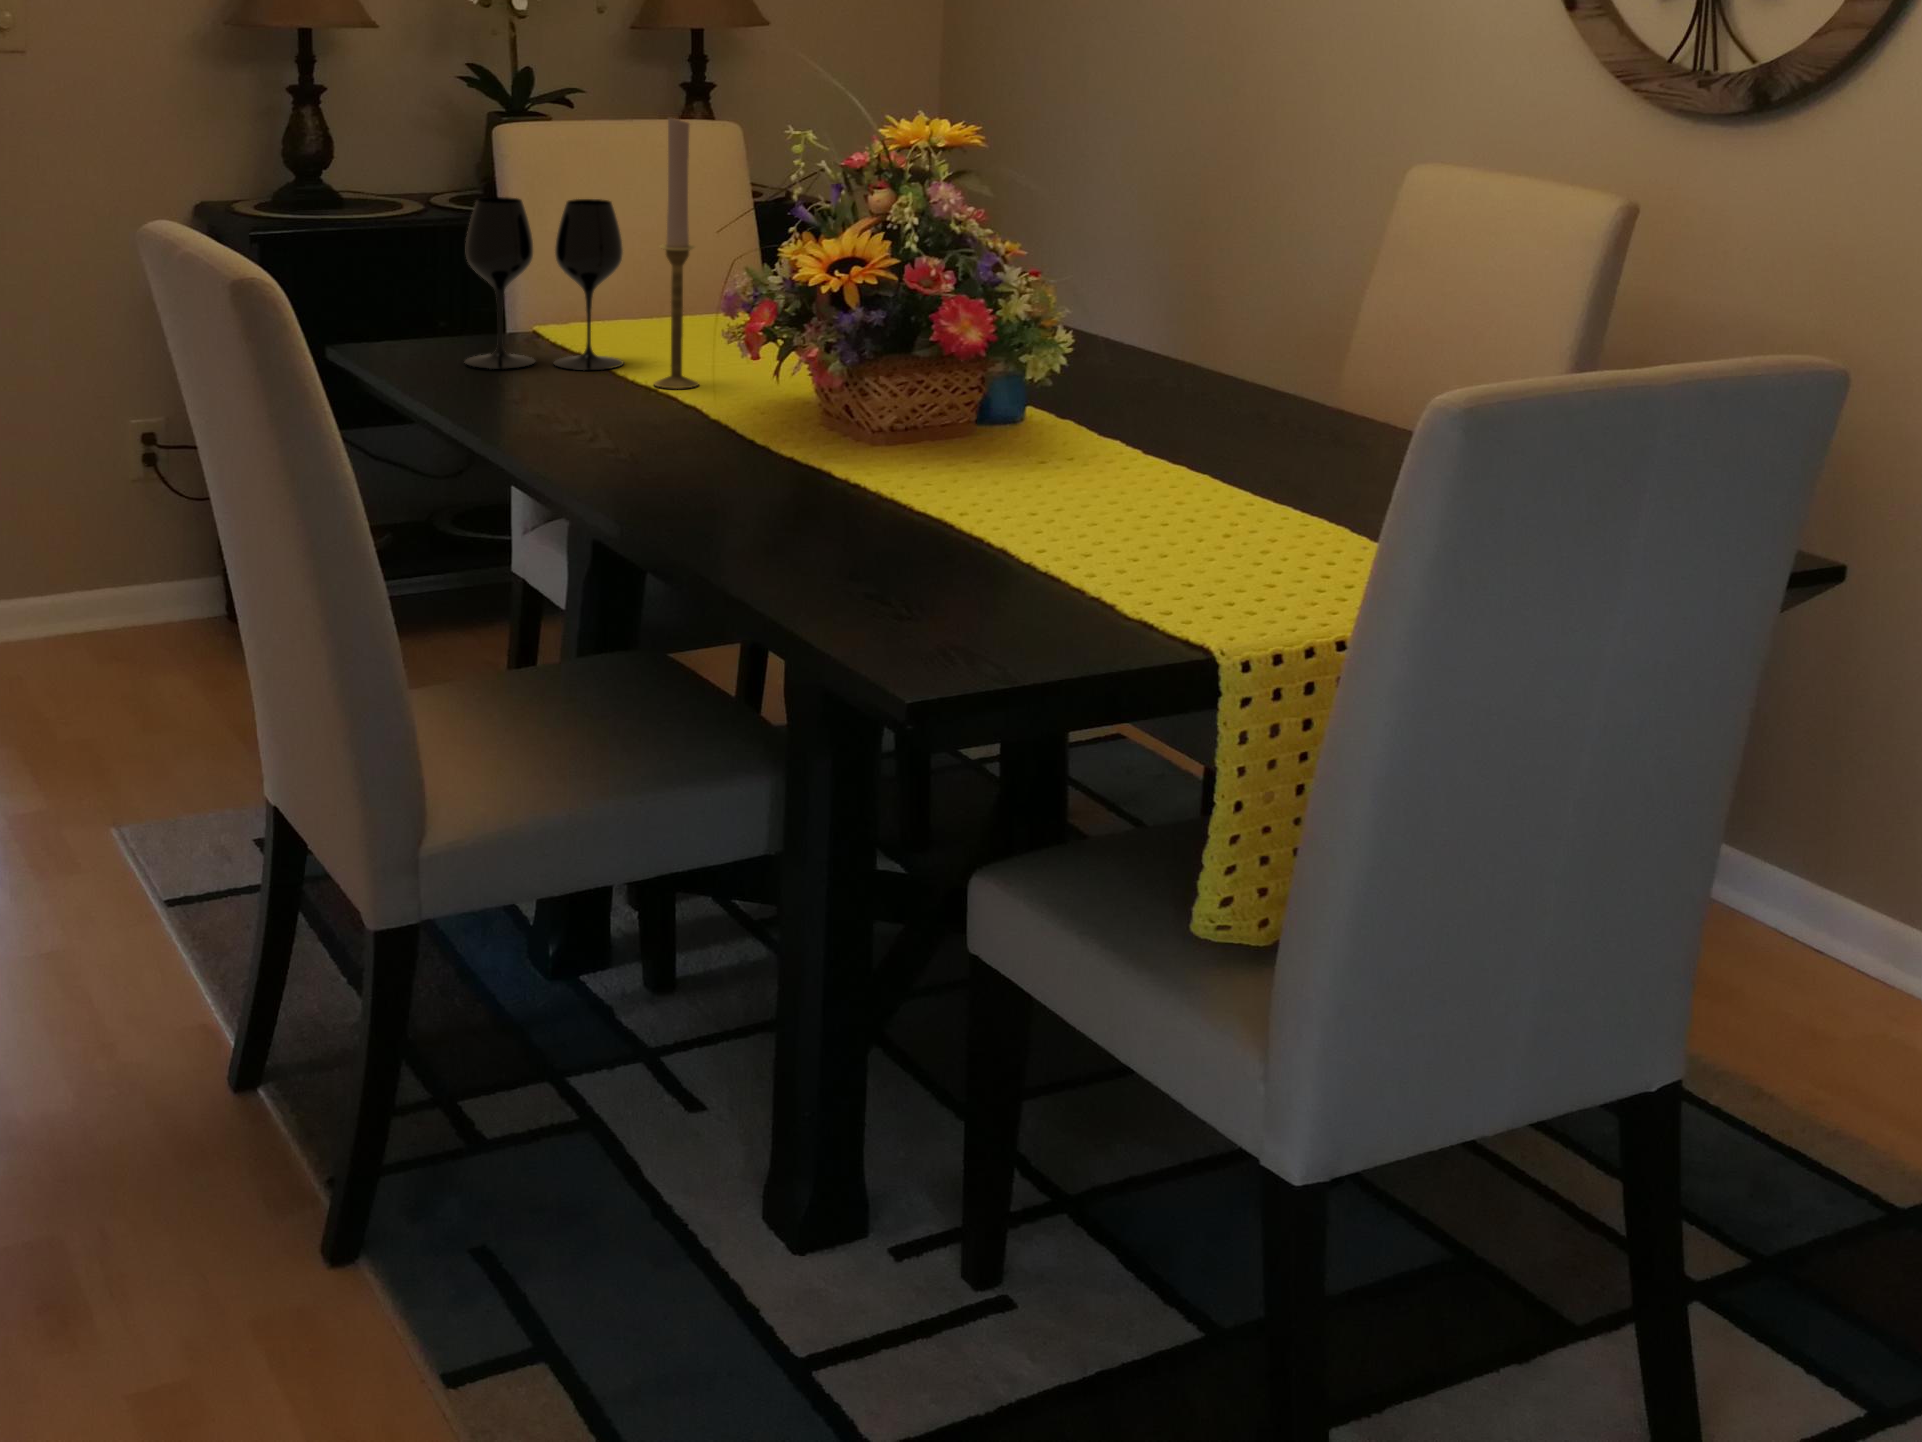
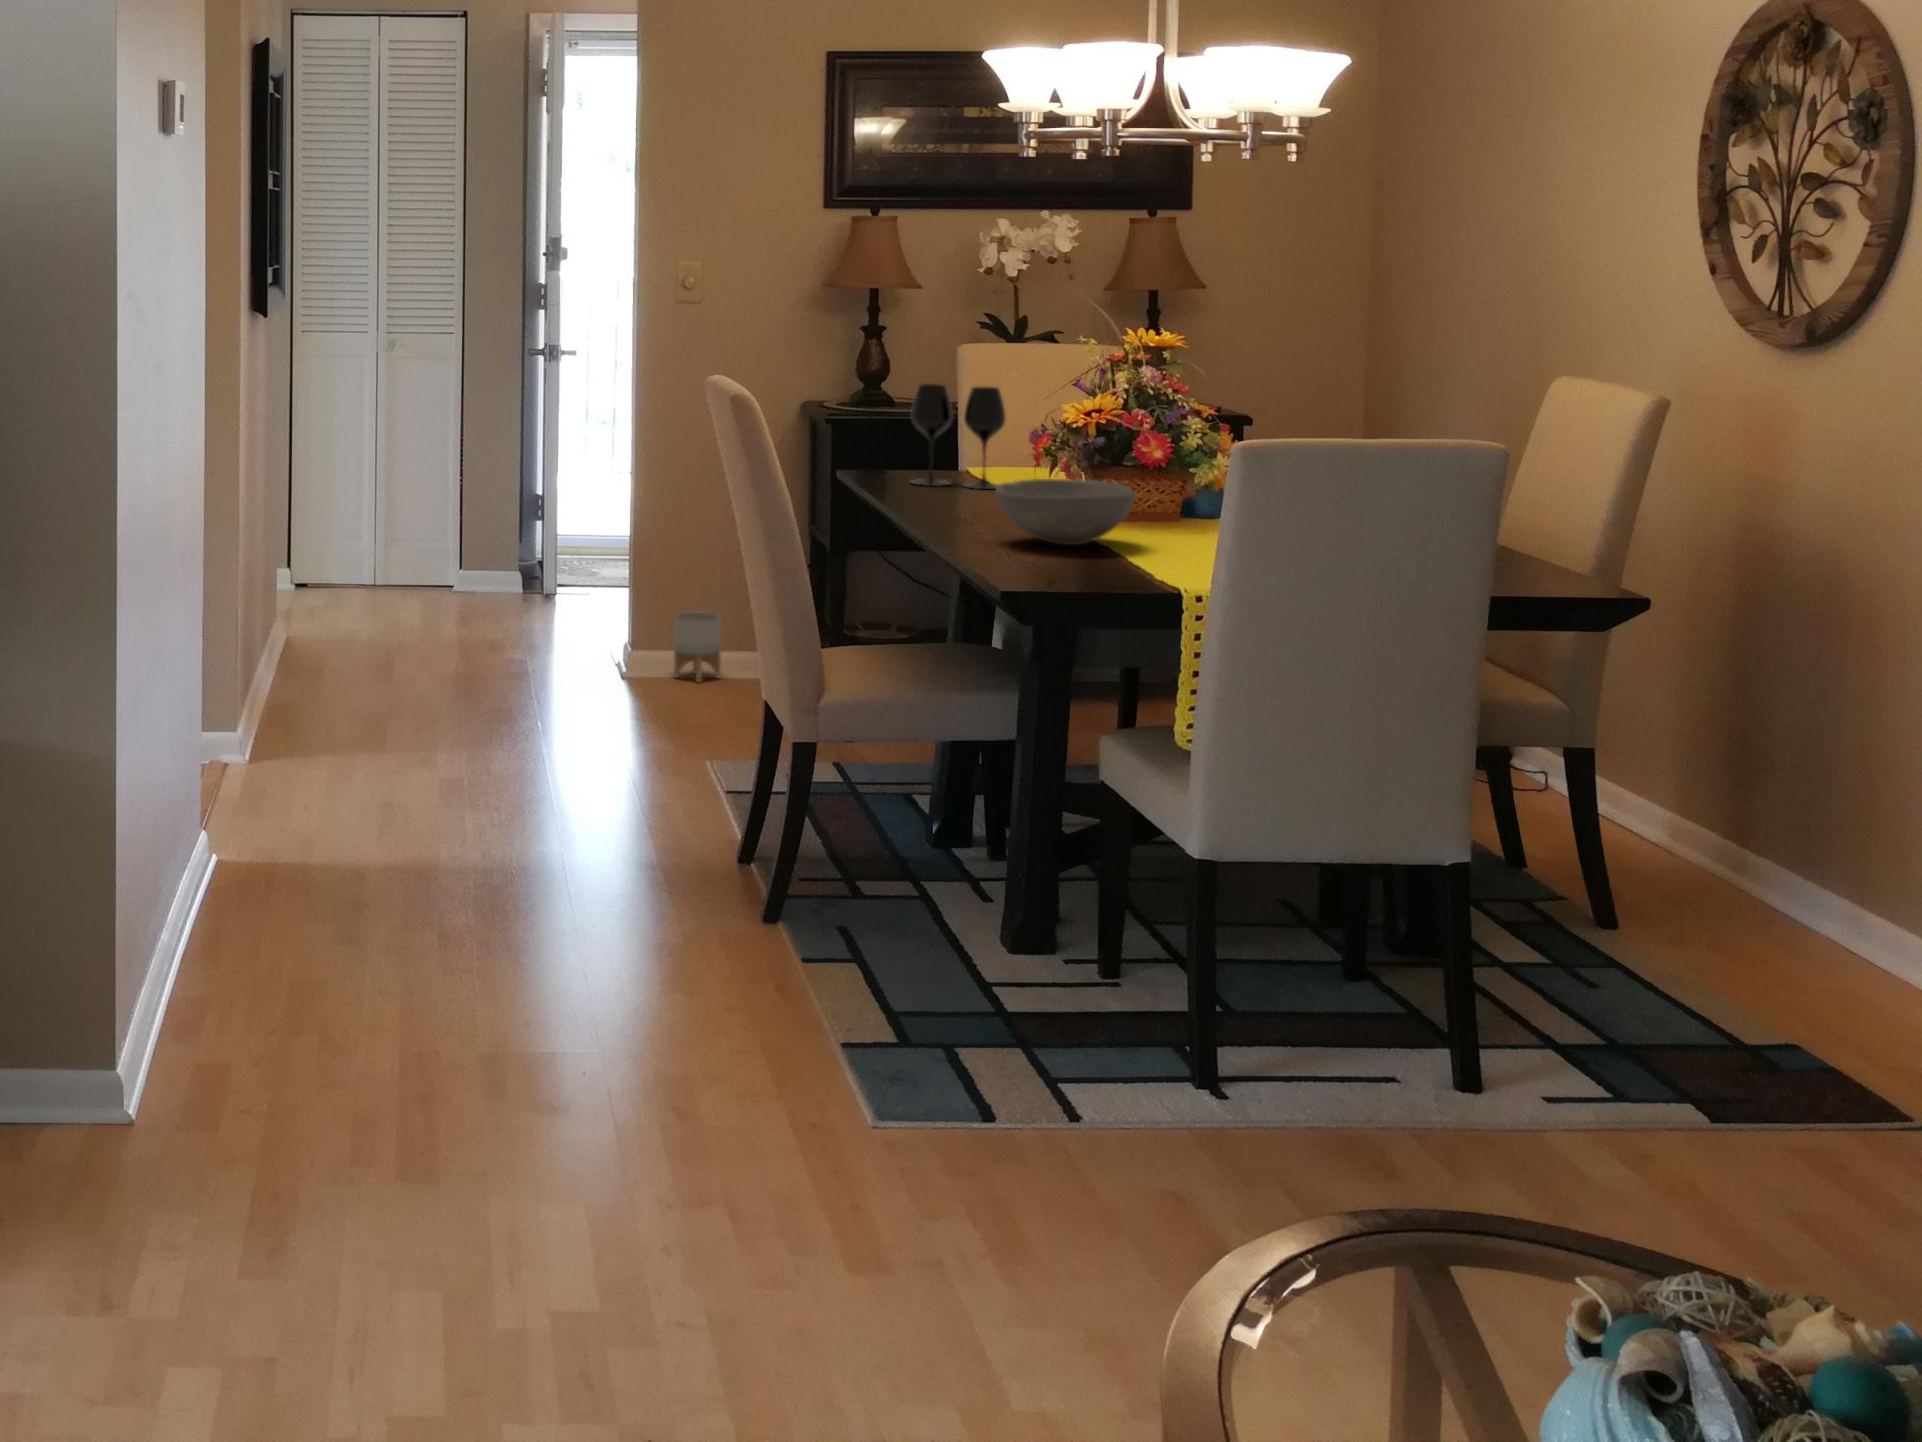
candlestick: present [654,117,699,389] -> none [1012,334,1041,499]
bowl: none [731,383,978,514] -> present [995,479,1136,545]
planter: none [11,540,91,656] -> present [674,611,721,683]

